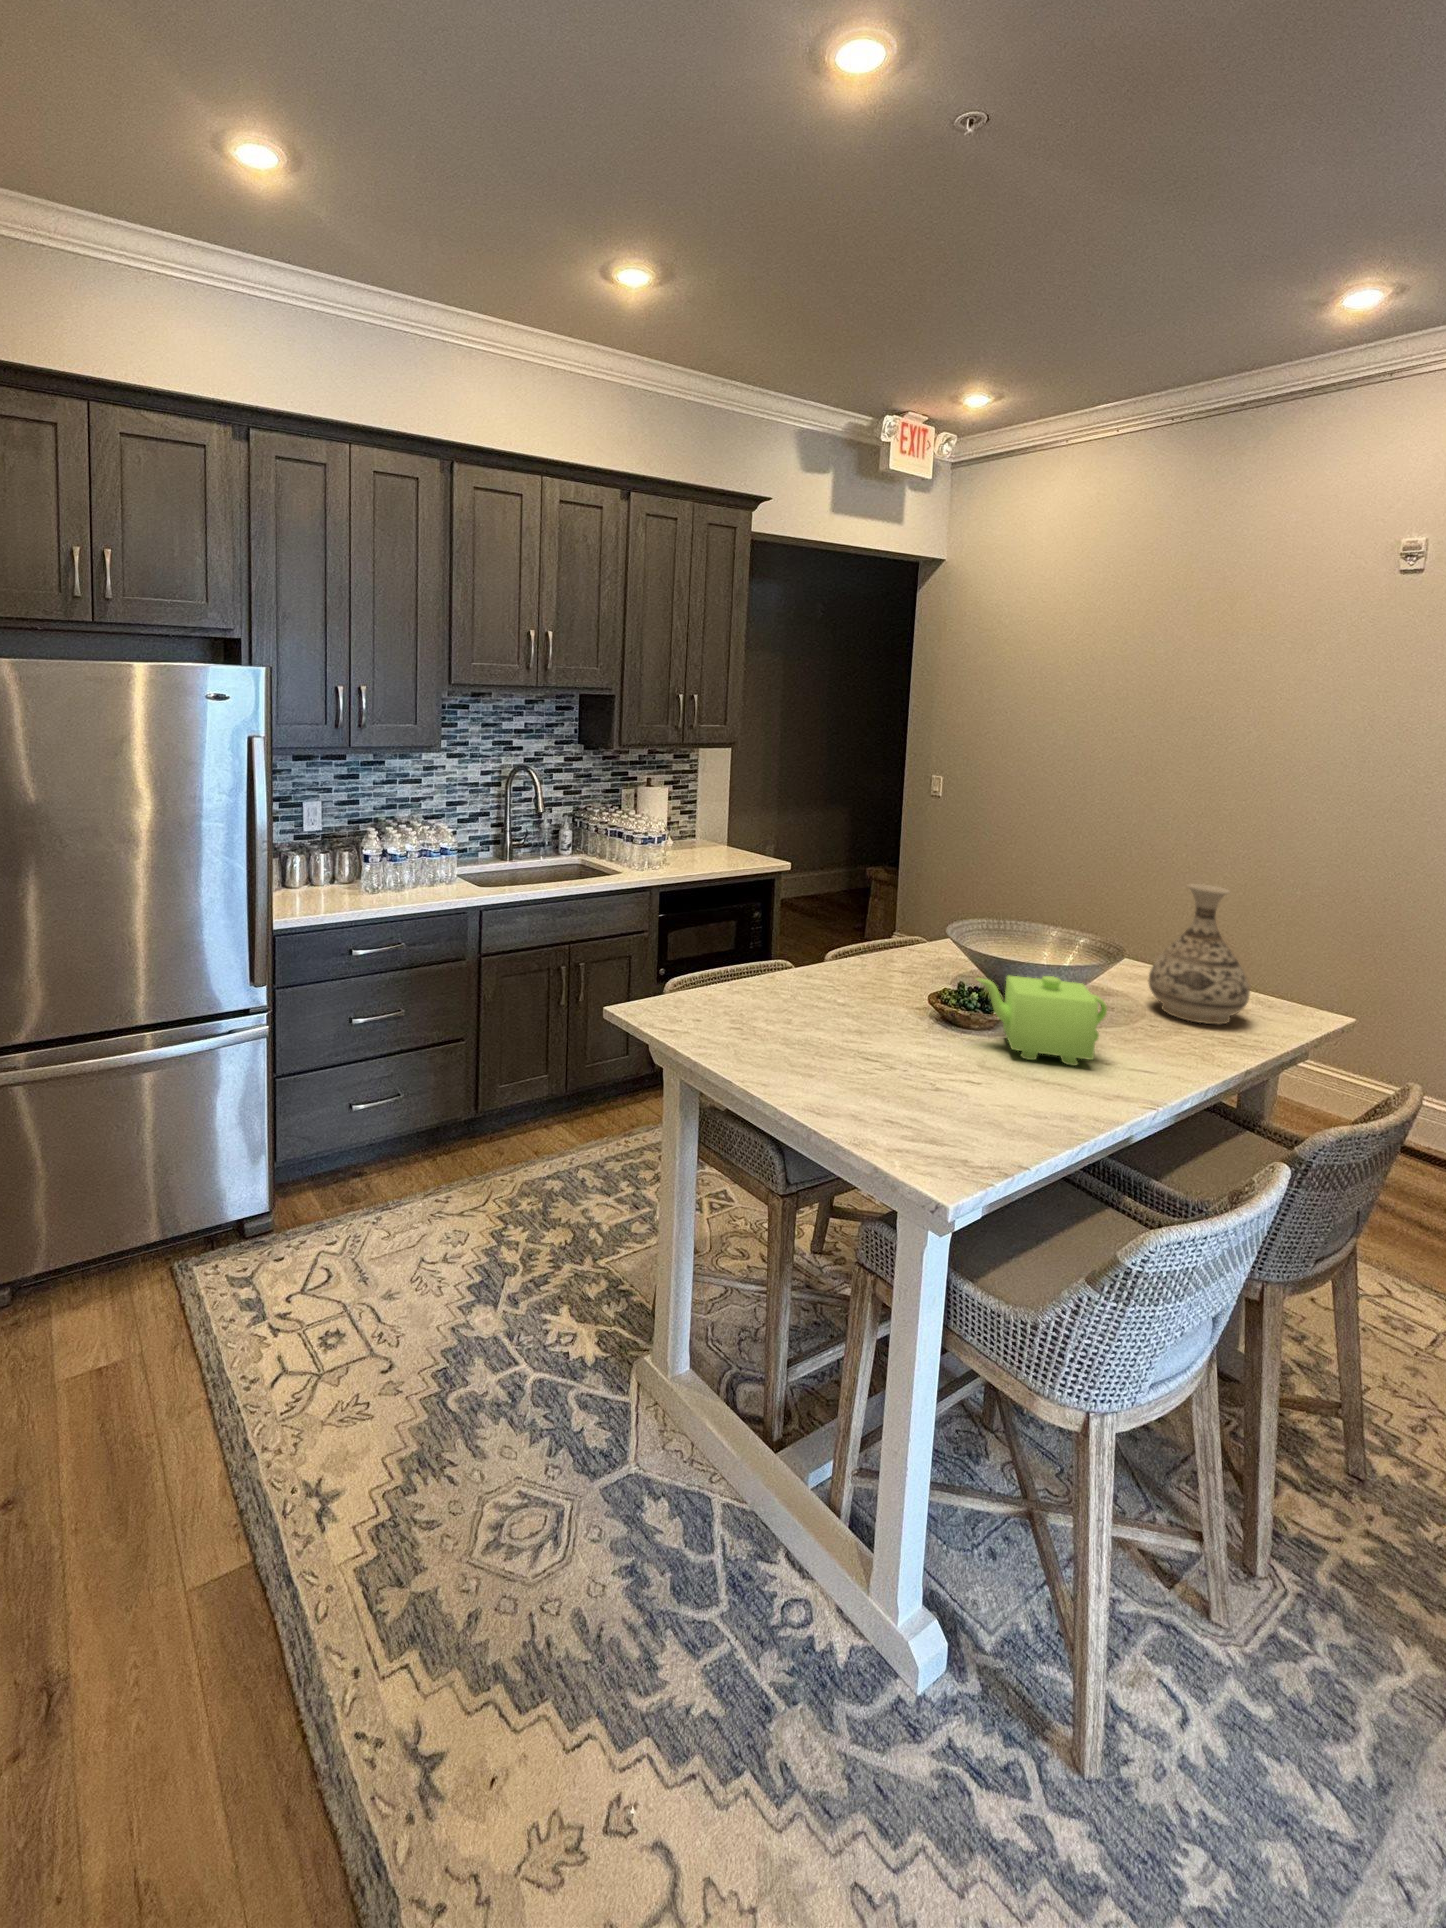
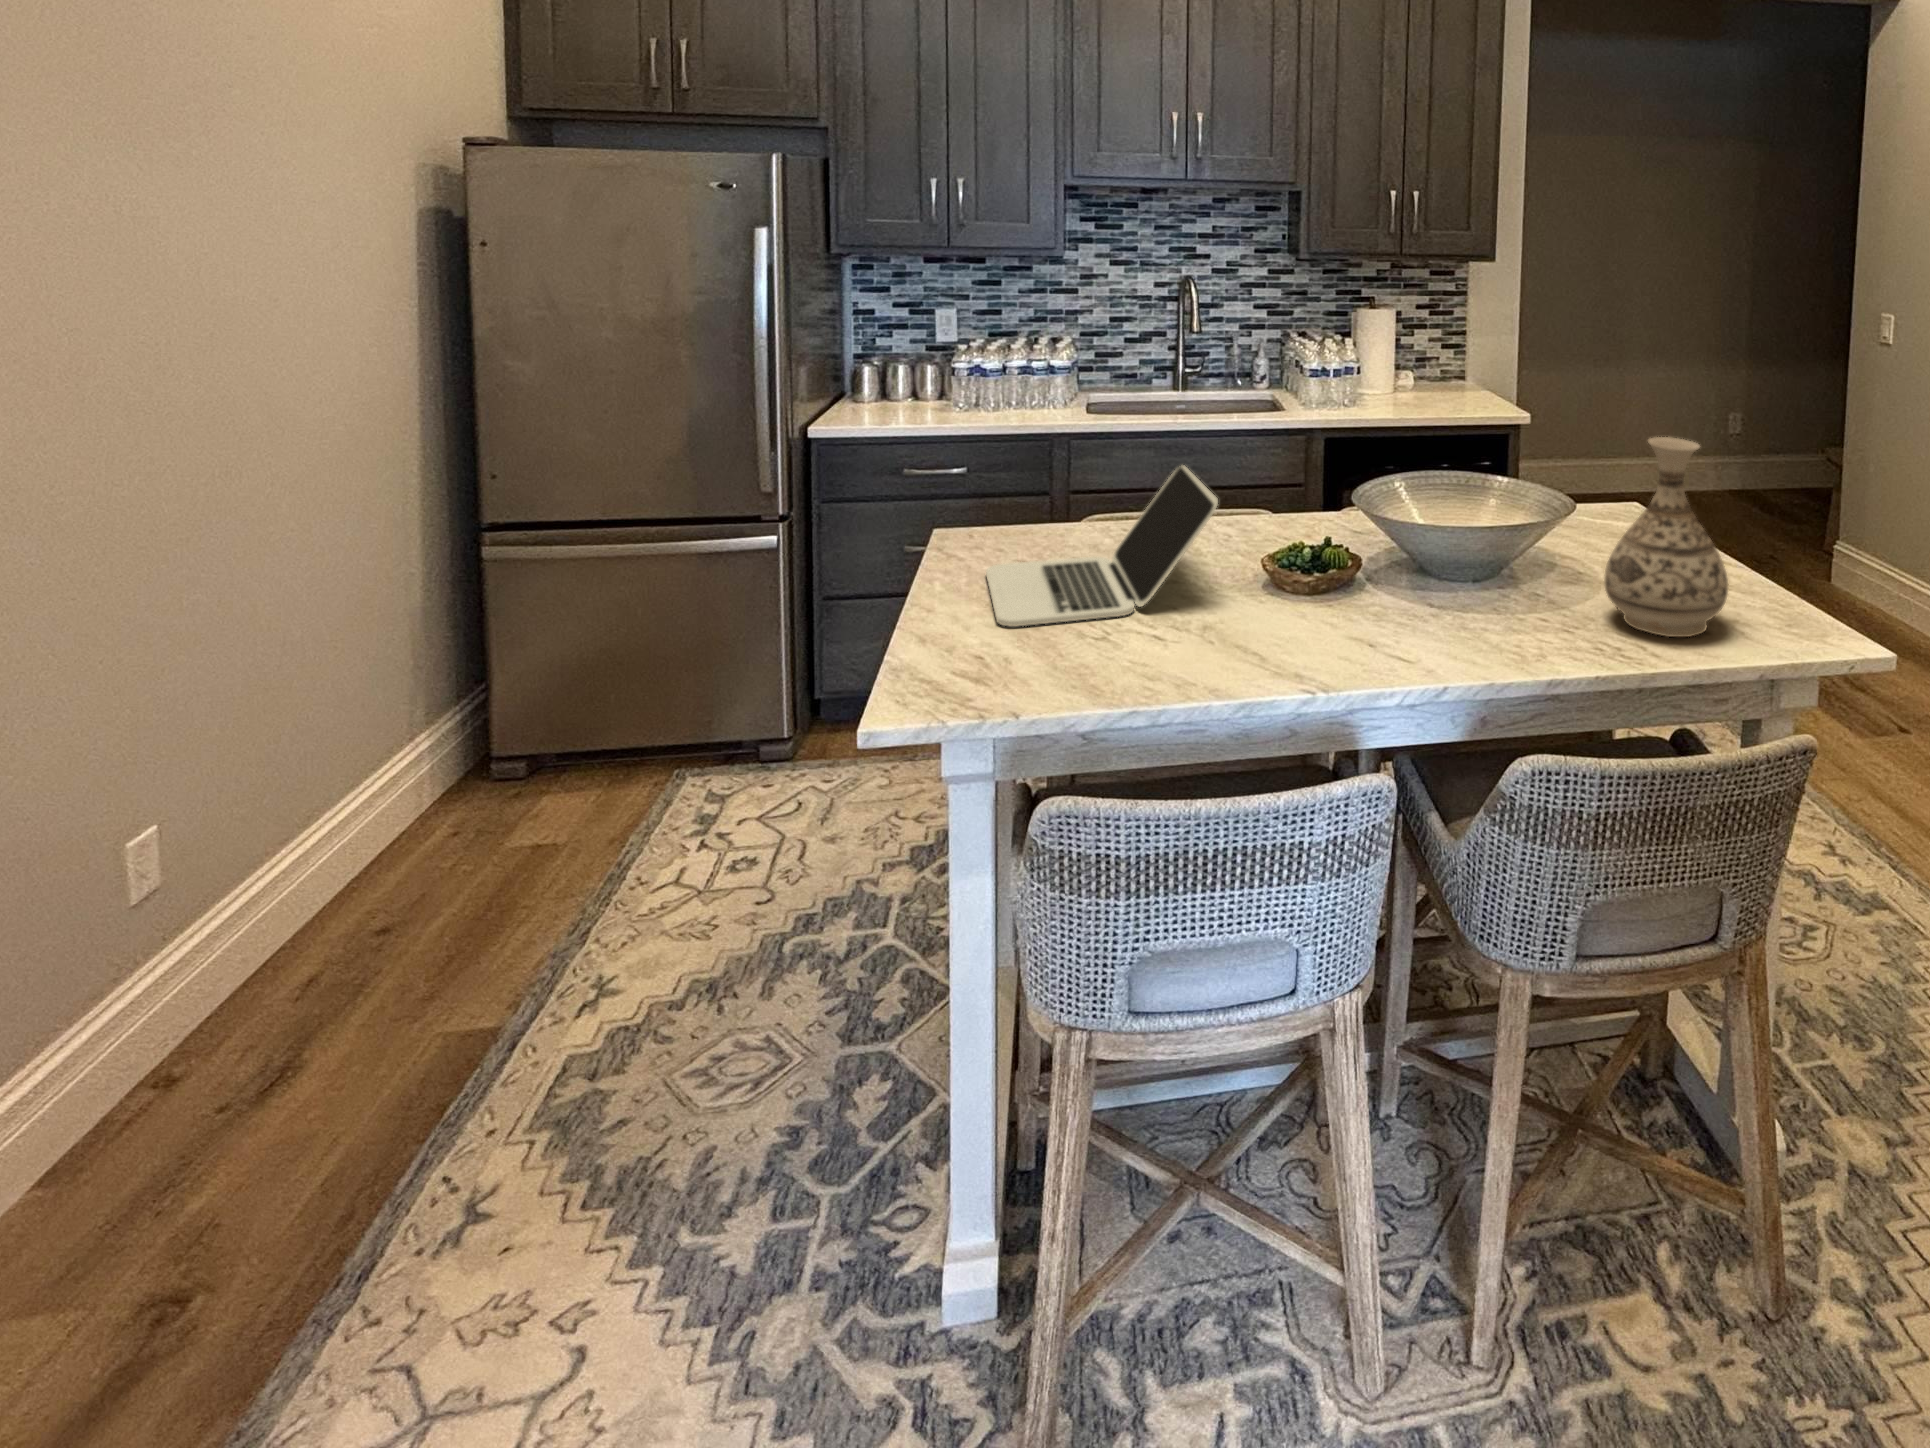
laptop: none [719,934,935,1090] -> present [986,466,1218,626]
teapot: present [976,975,1107,1066] -> none [1274,527,1407,647]

